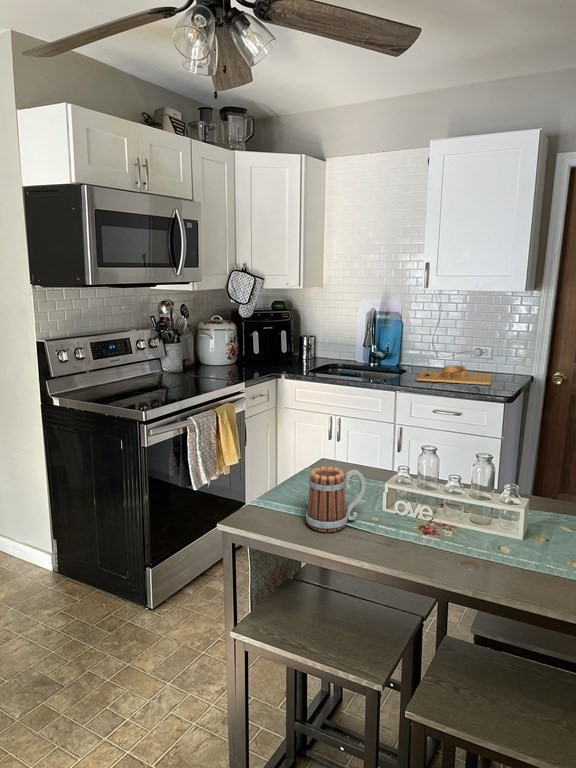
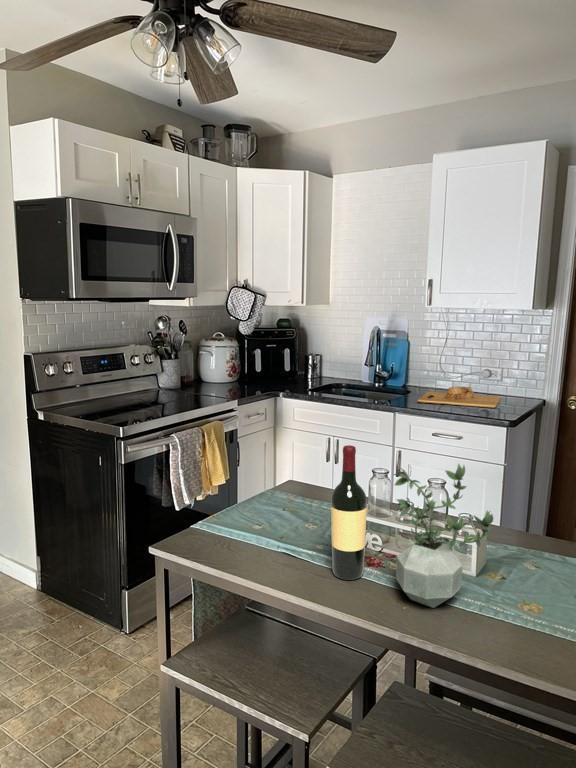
wine bottle: none [394,425,428,547] -> present [331,445,367,580]
potted plant: none [458,439,552,569] -> present [394,464,493,608]
mug: present [306,467,365,532] -> none [244,488,308,560]

